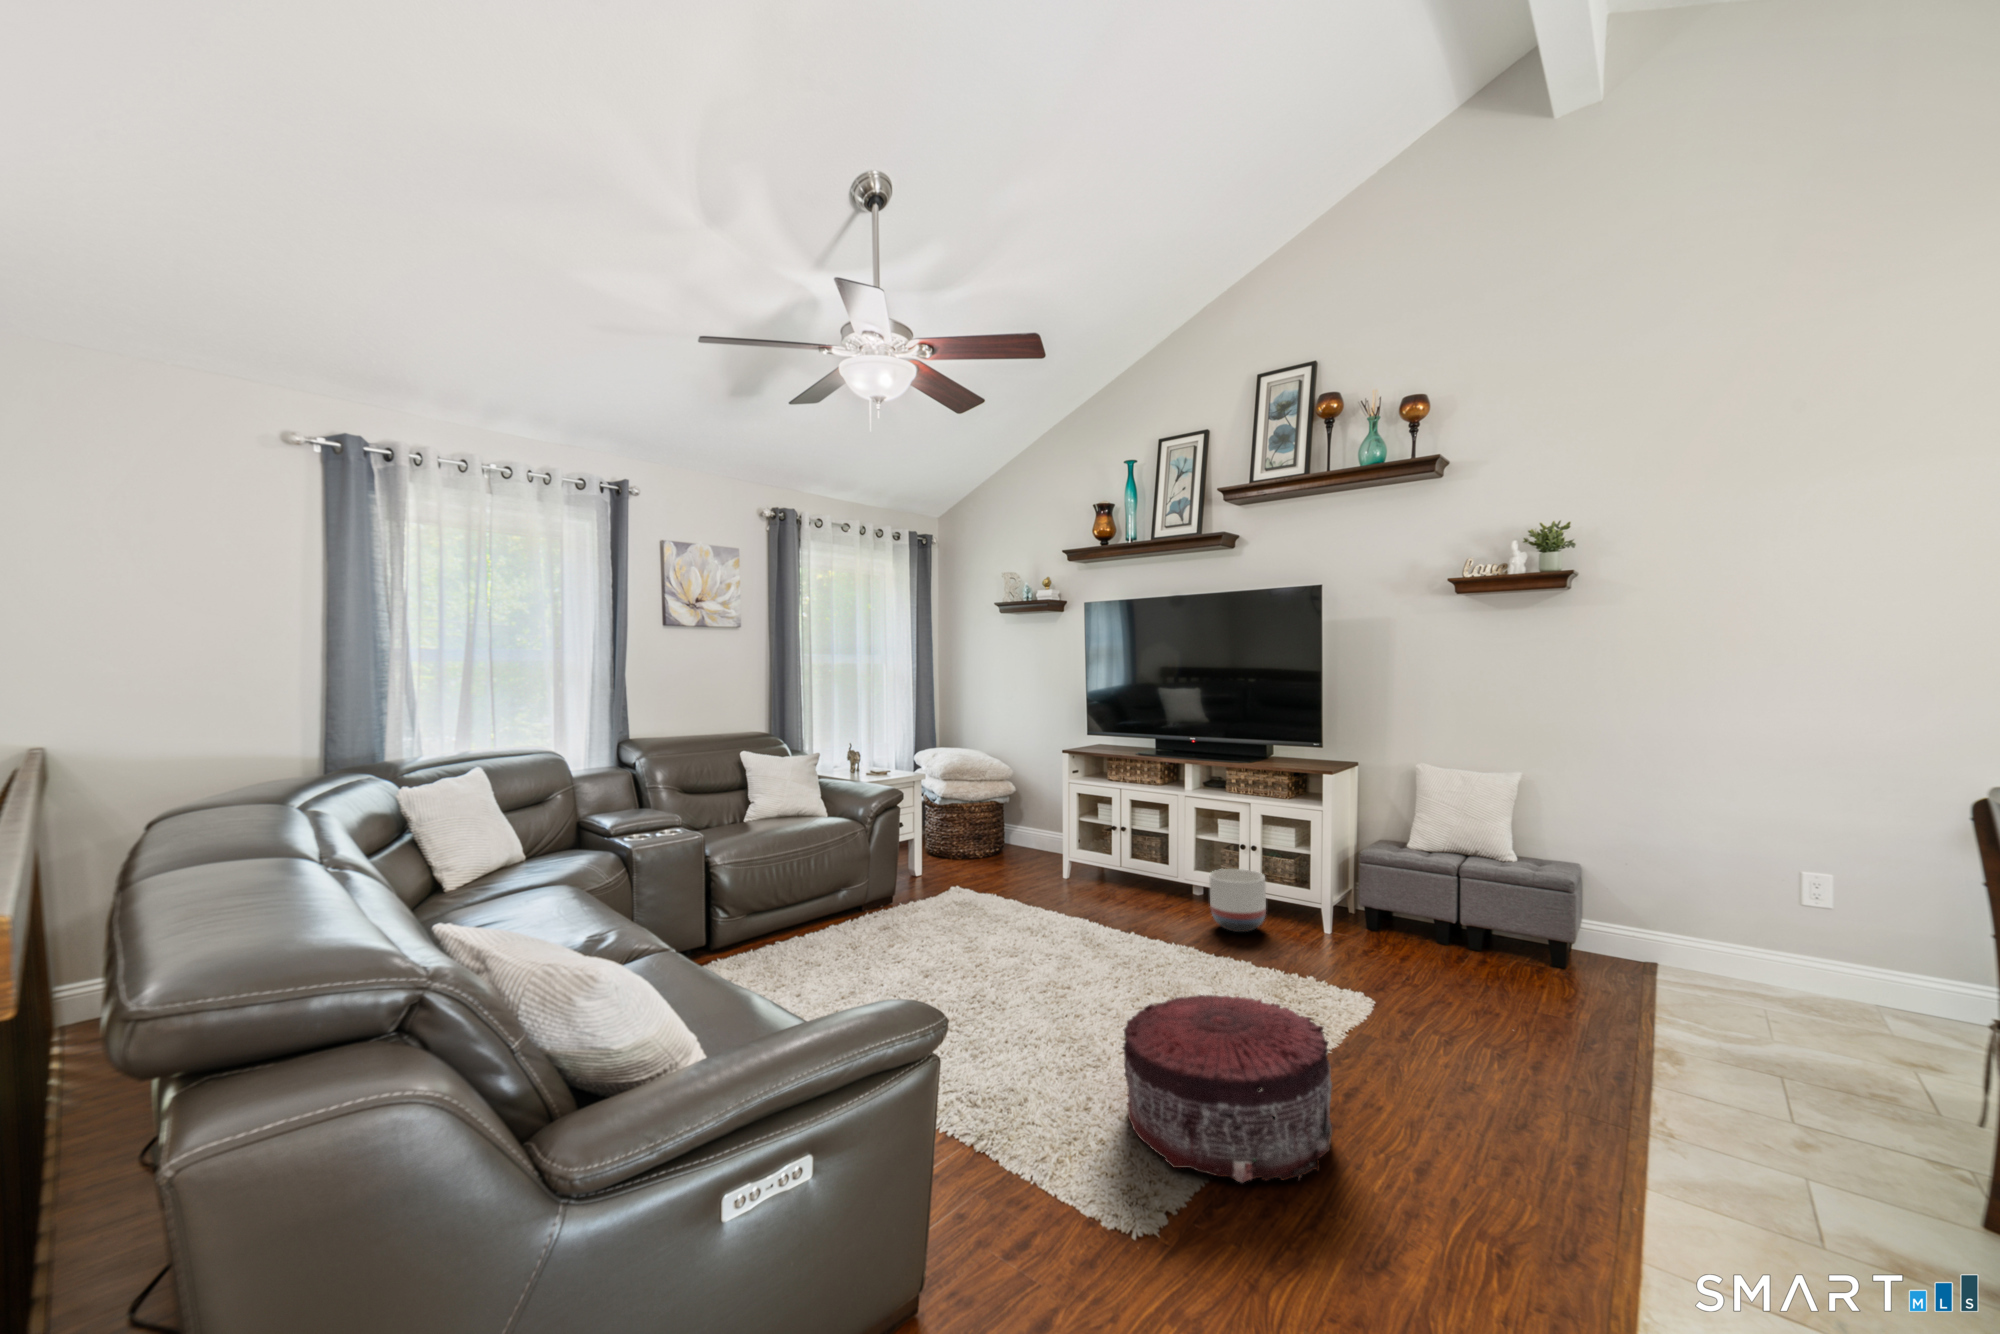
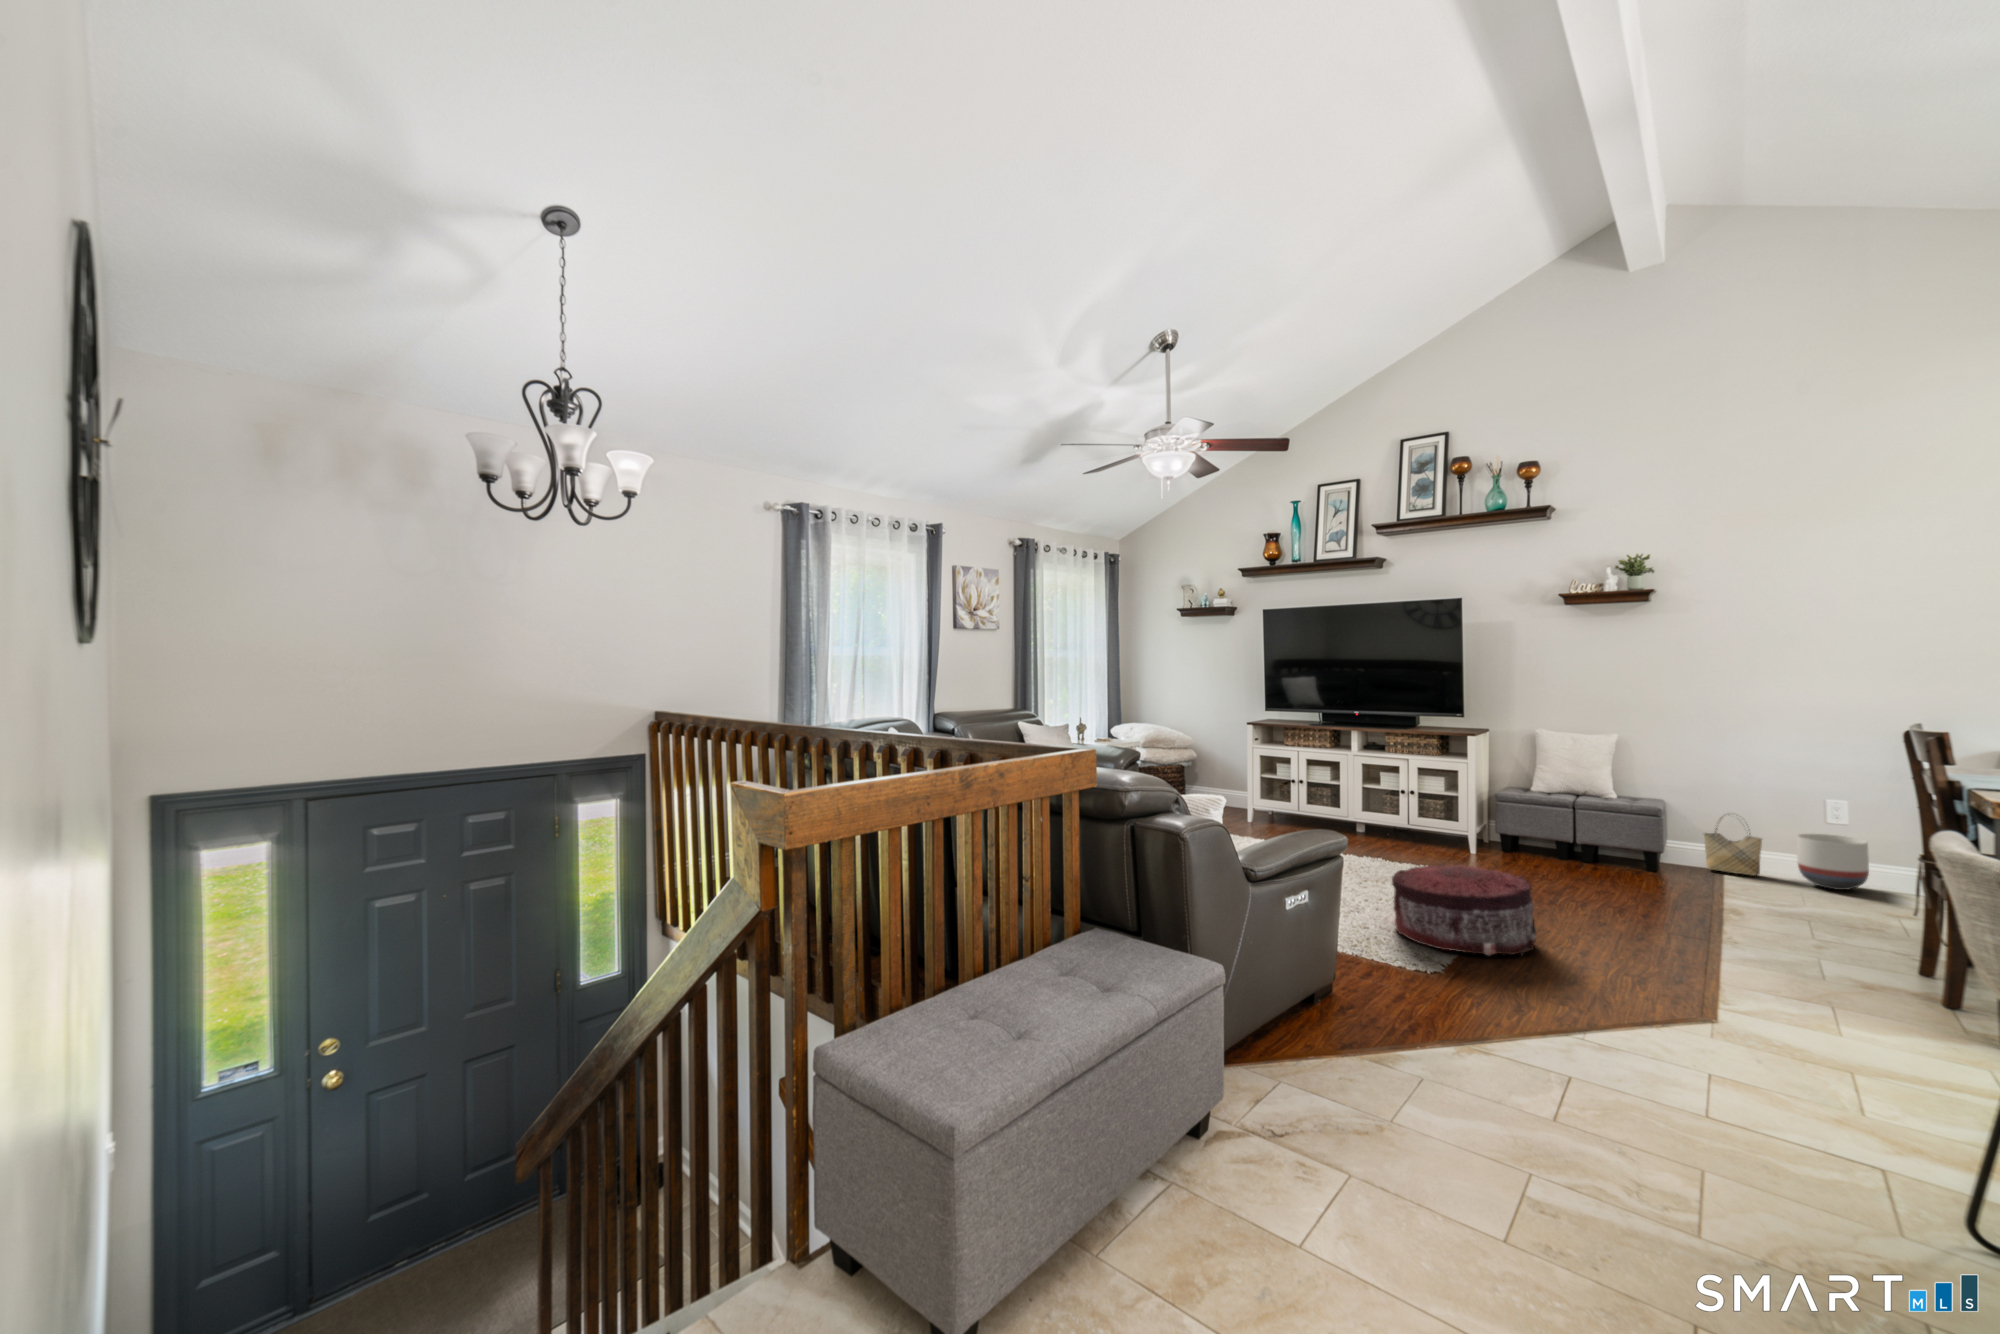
planter: present [1209,869,1266,932] -> present [1797,834,1869,890]
woven basket: none [1632,888,1713,981] -> present [1704,817,1762,876]

